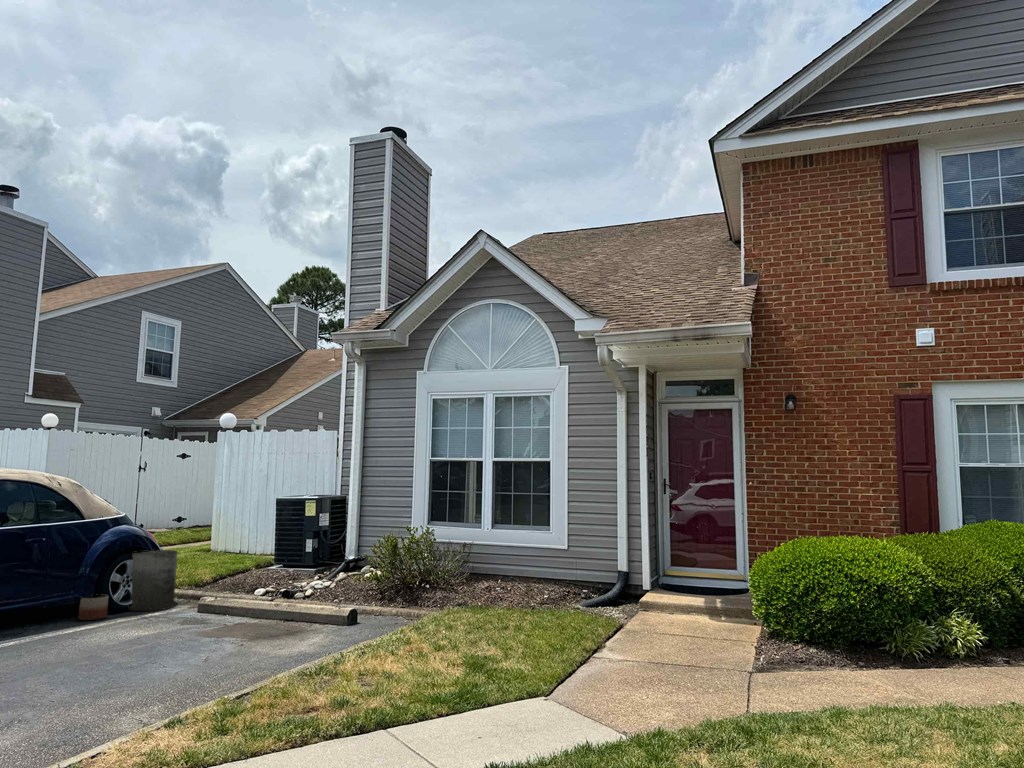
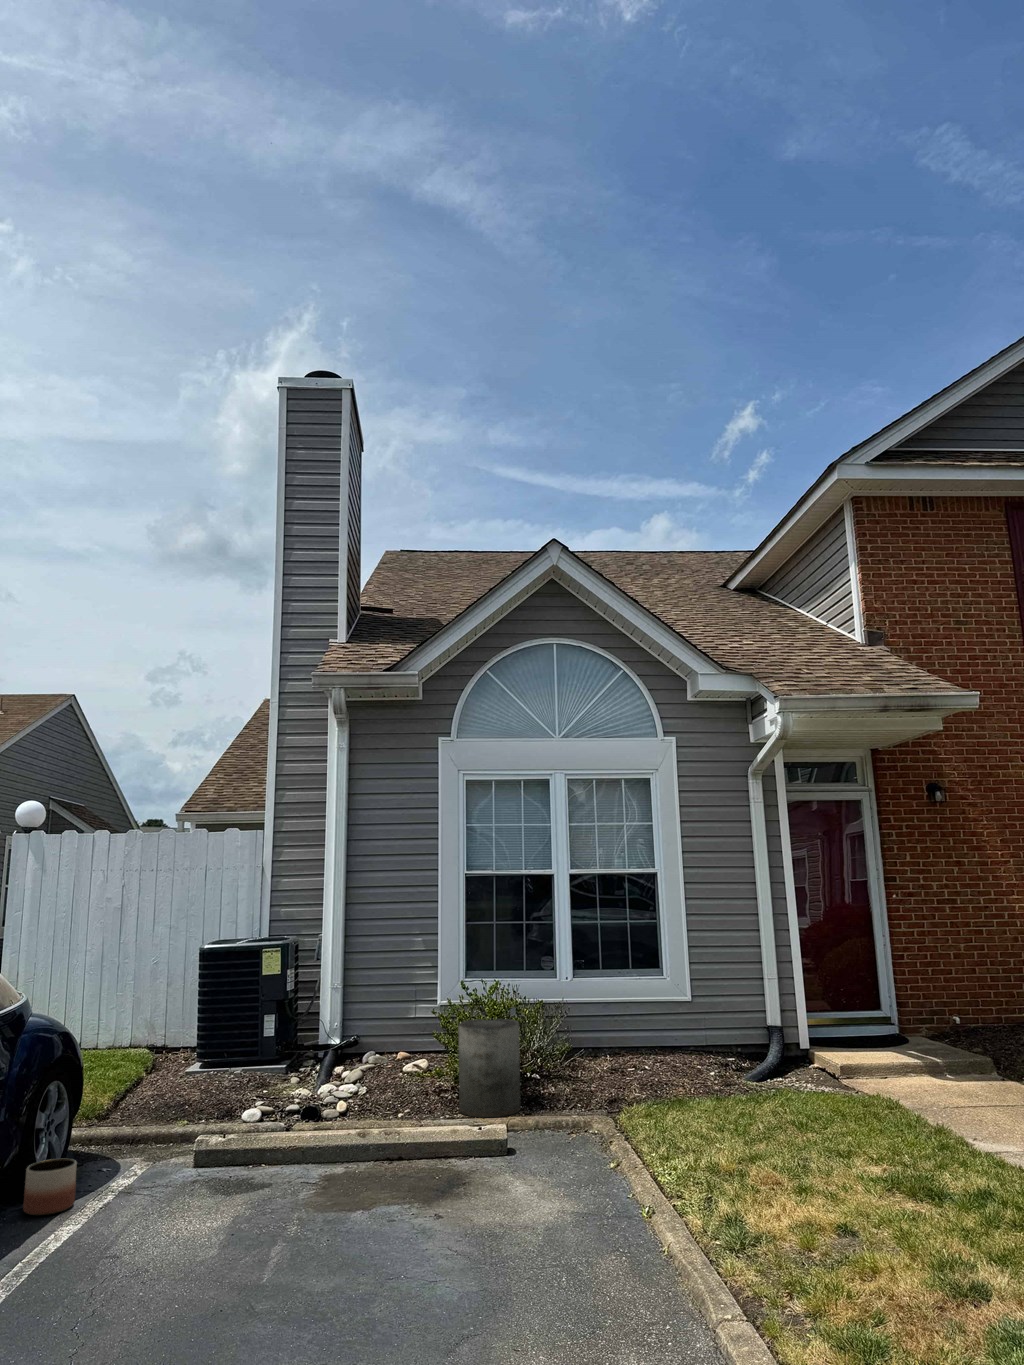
trash can: present [129,550,178,611] -> present [459,1019,521,1117]

